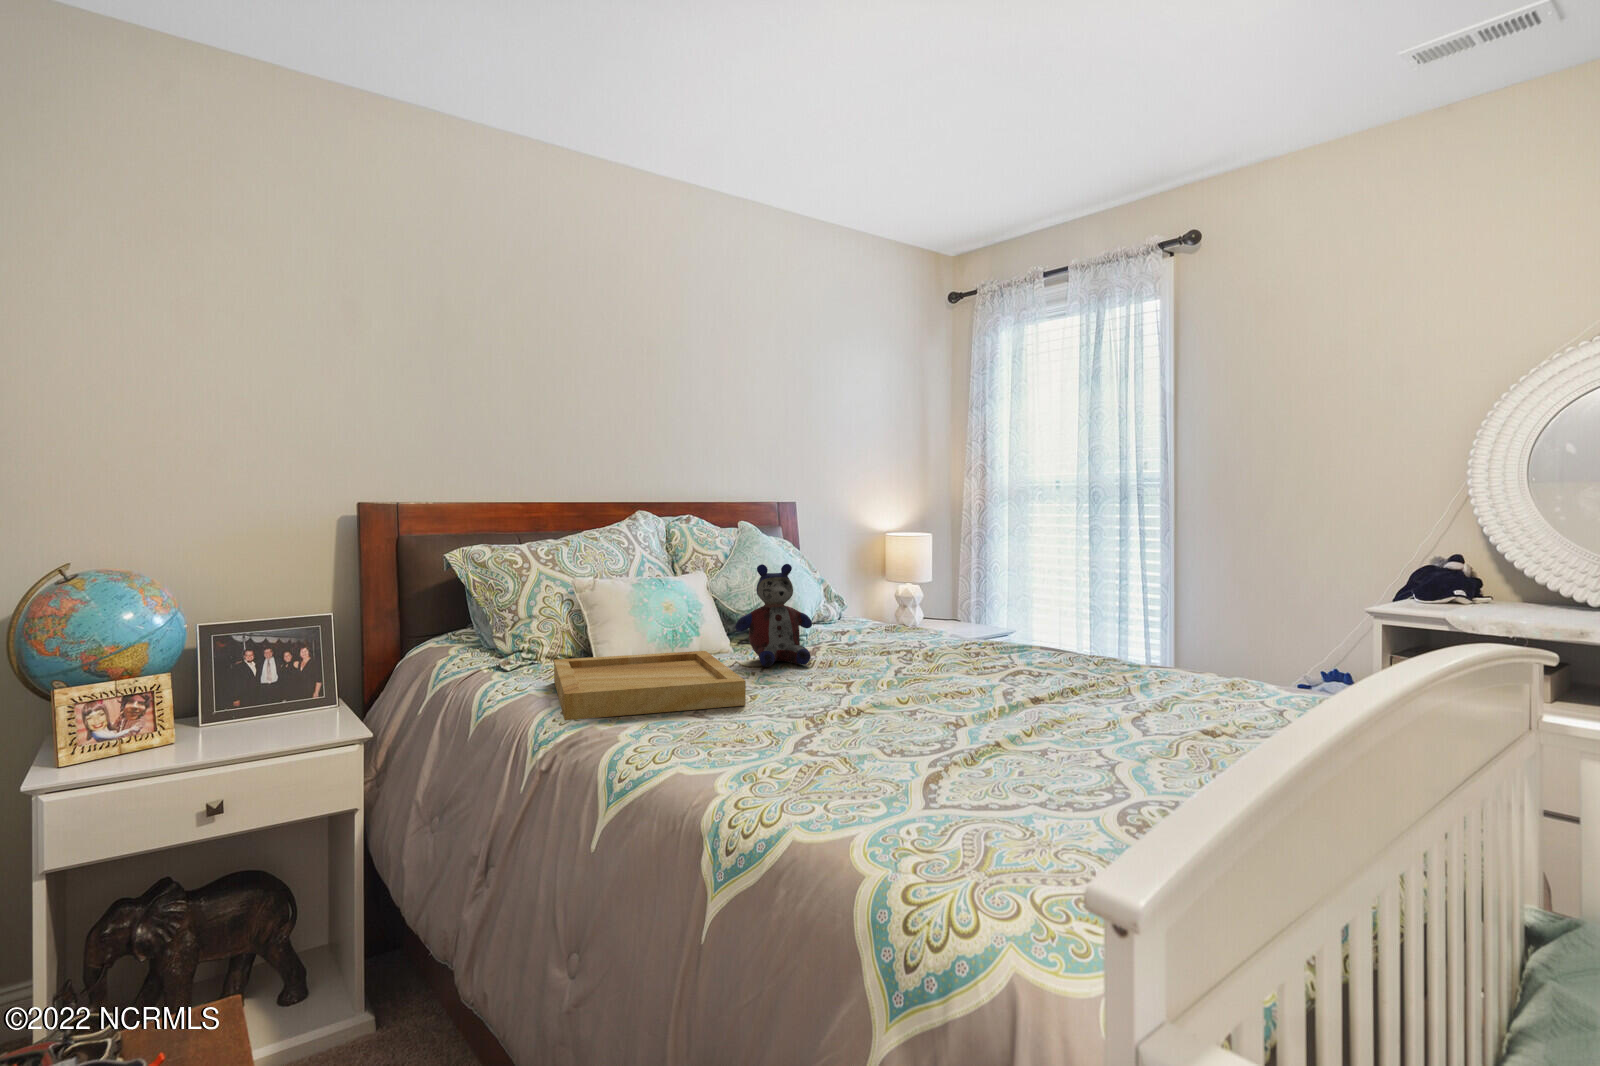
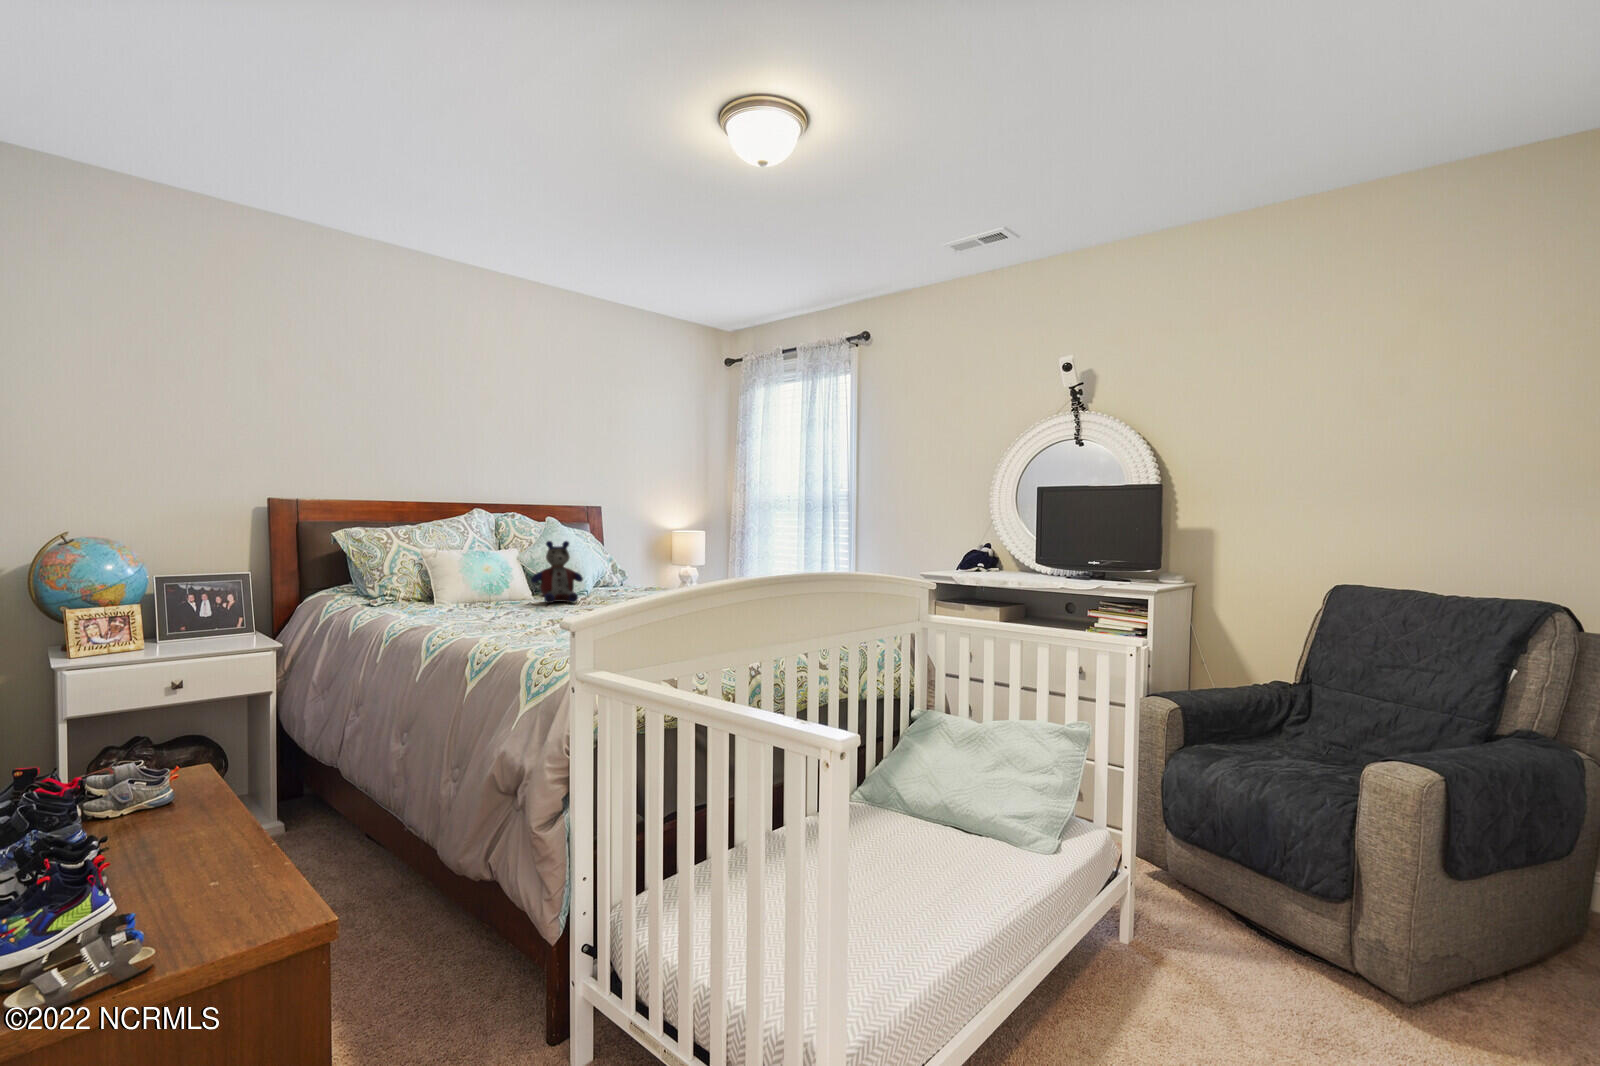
tray: present [554,651,746,720] -> none [407,592,523,620]

